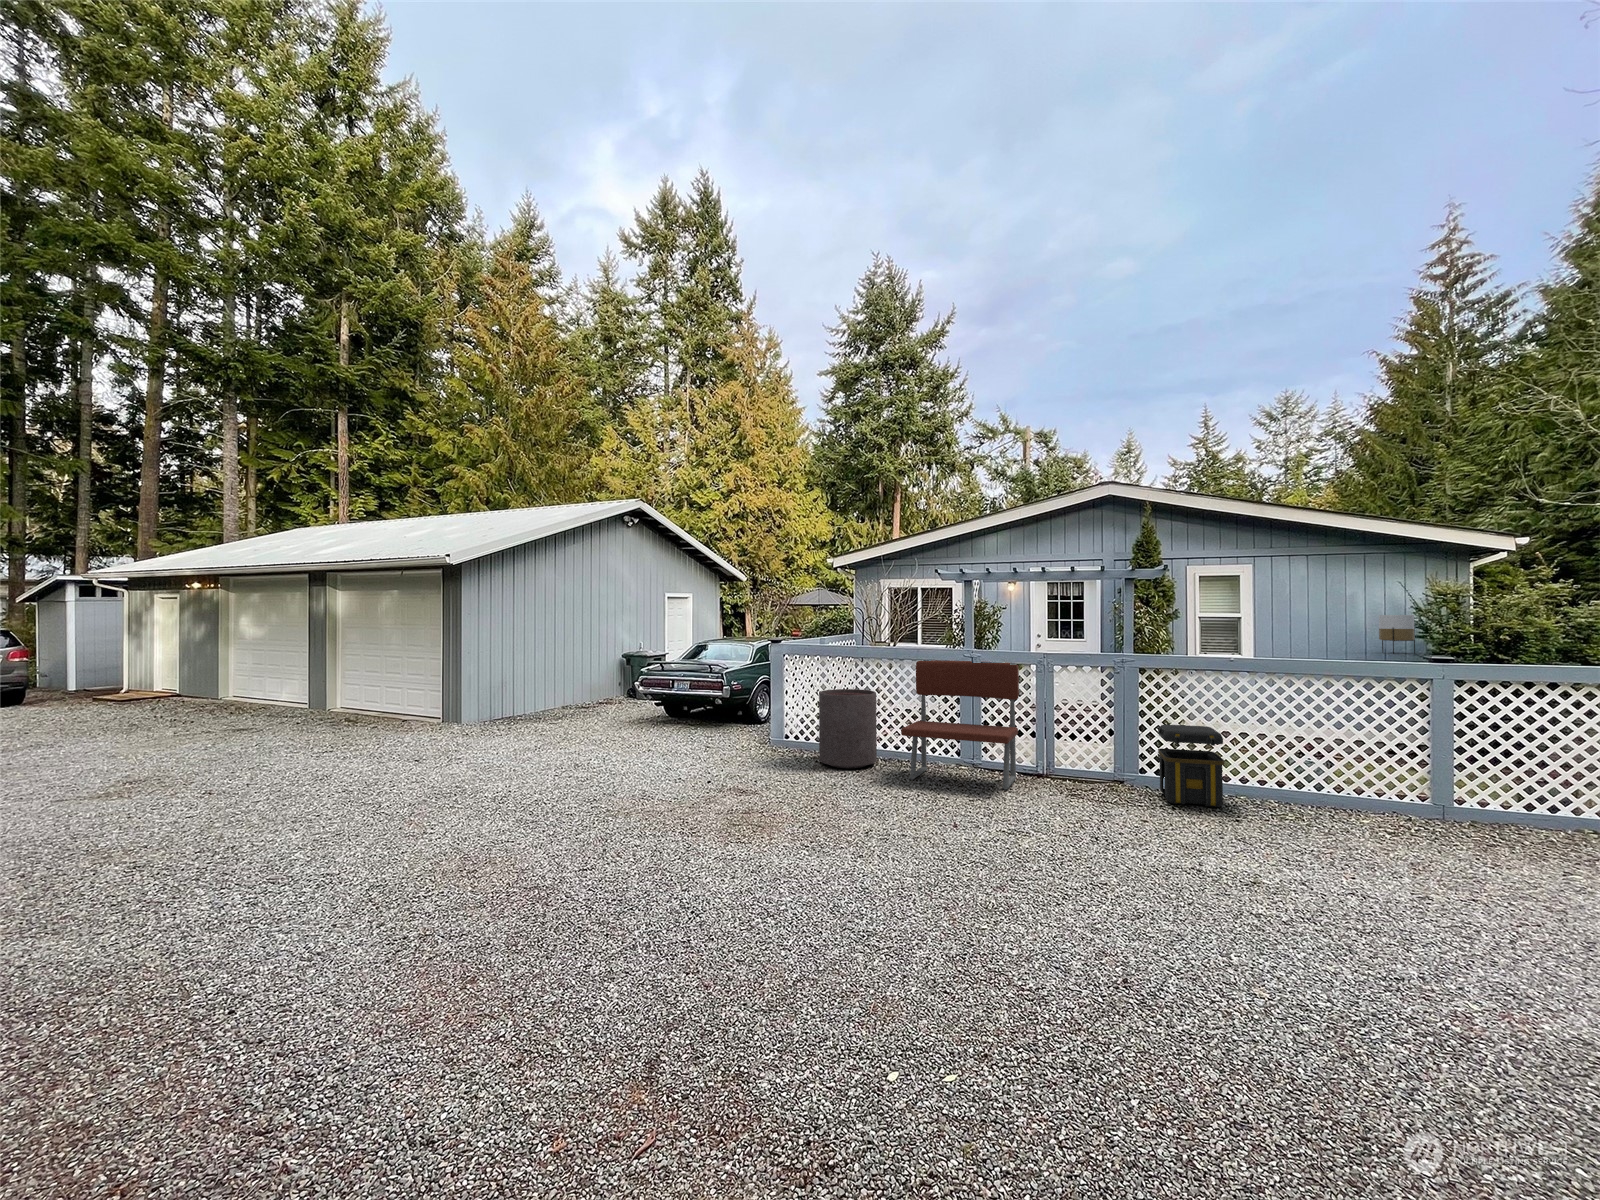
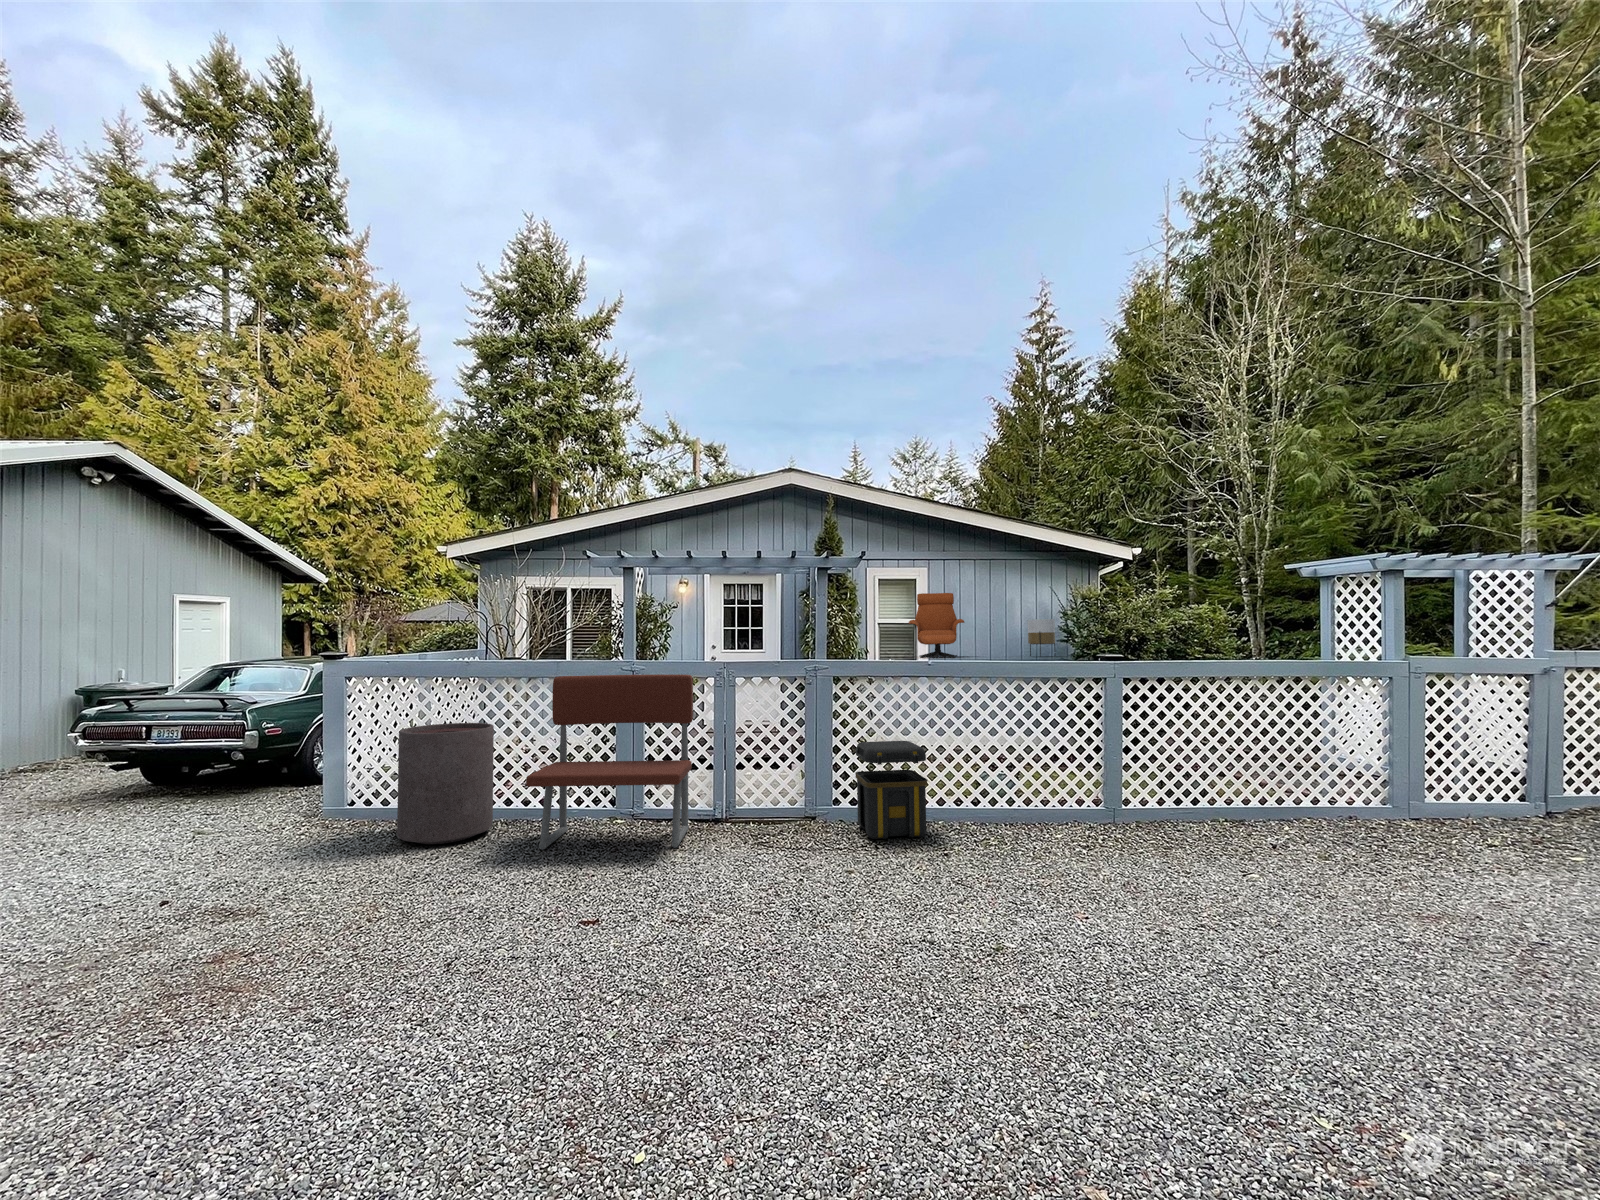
lounge chair: none [1234,588,1299,653] -> present [908,593,964,658]

